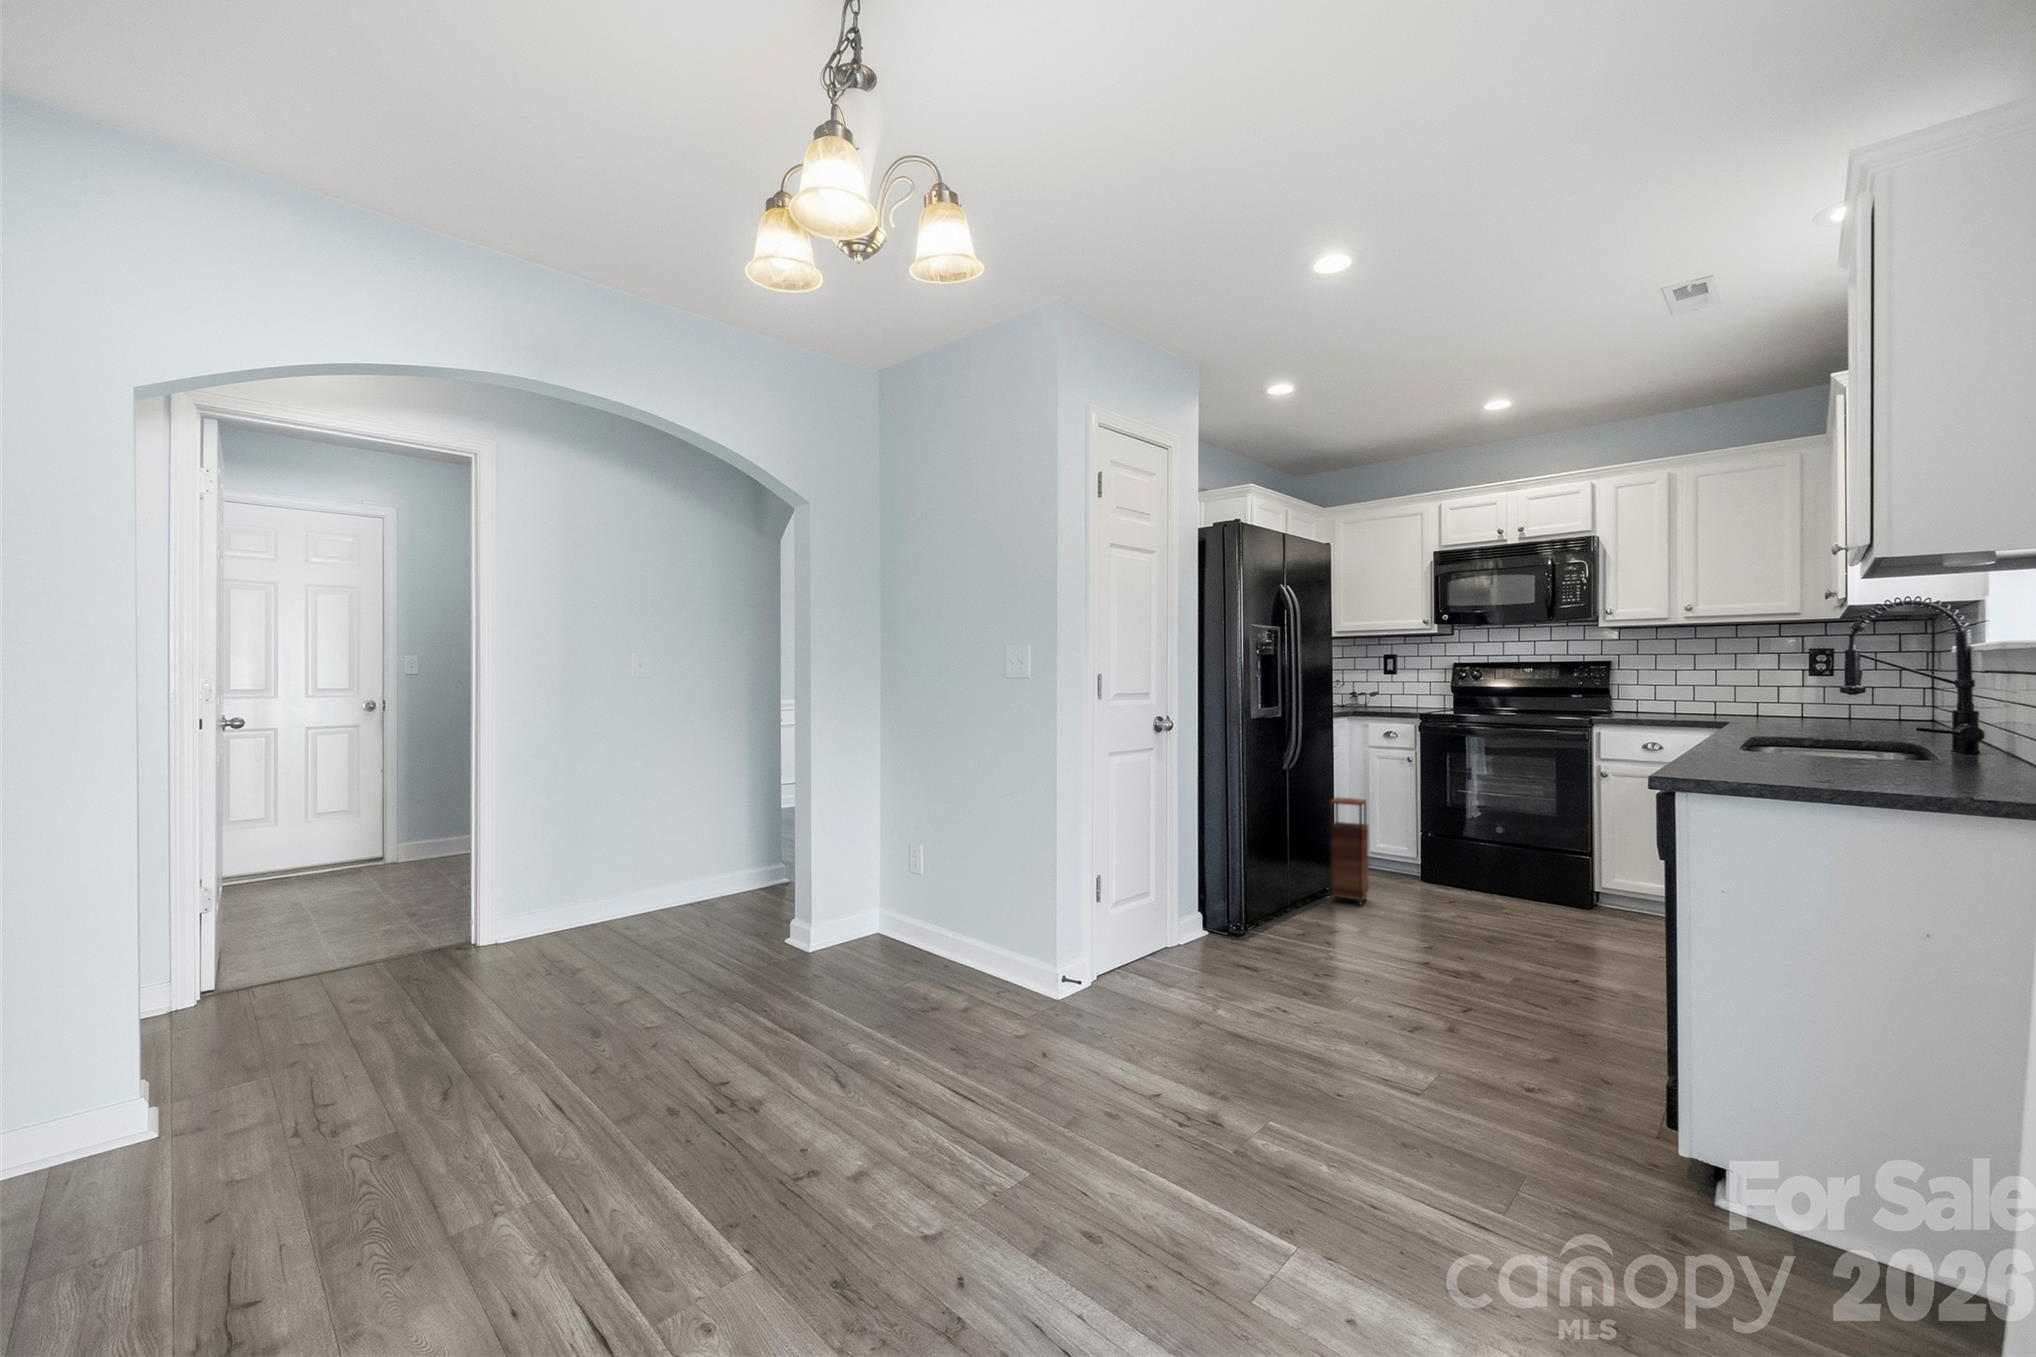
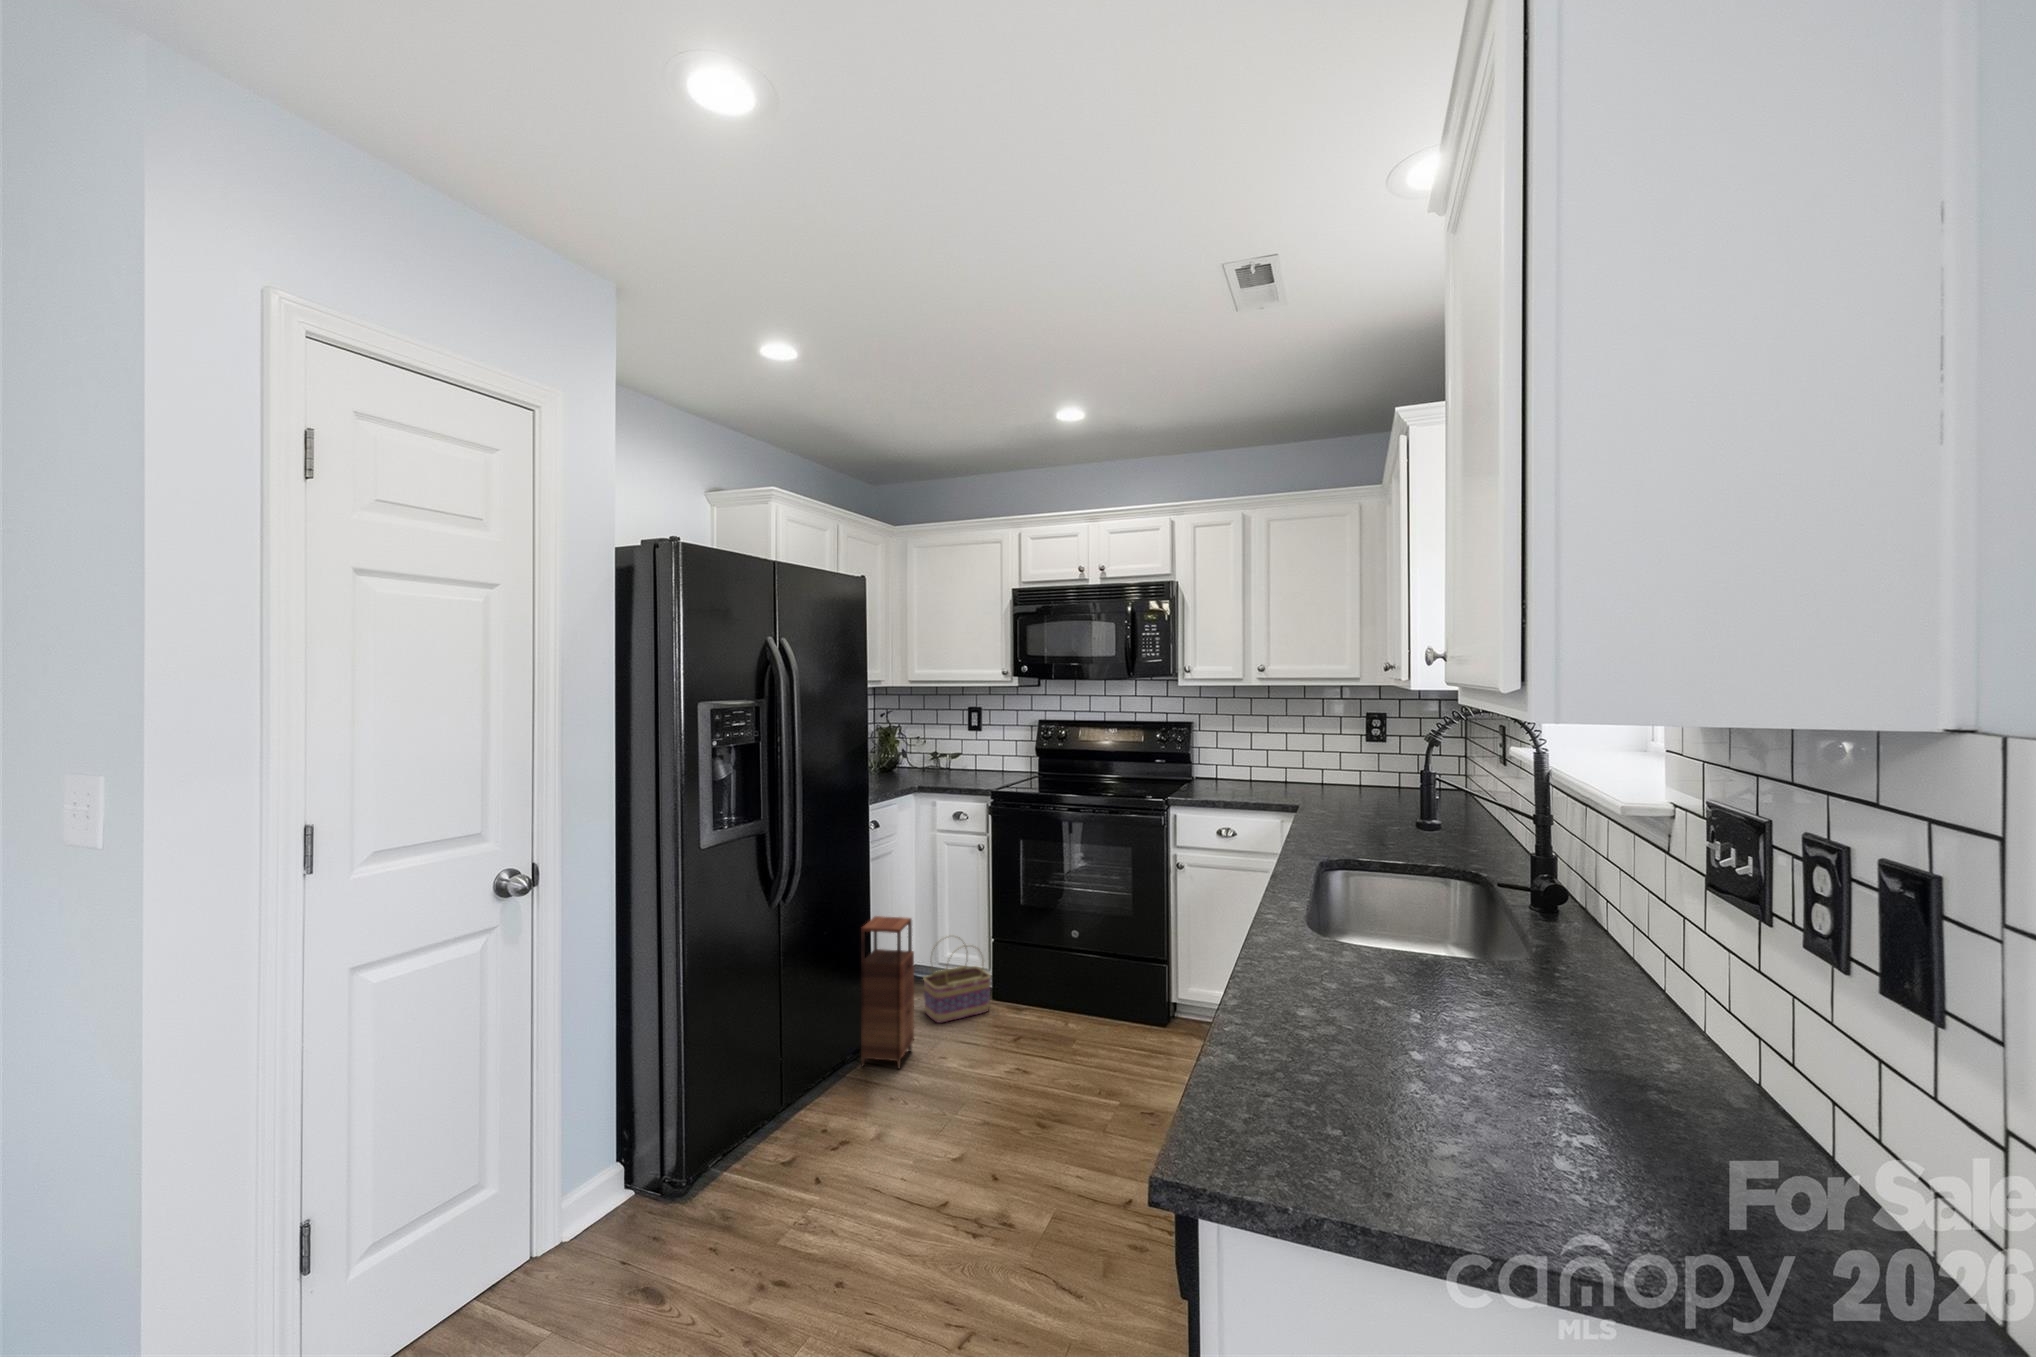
basket: none [1366,826,1424,889] -> present [924,937,990,1023]

